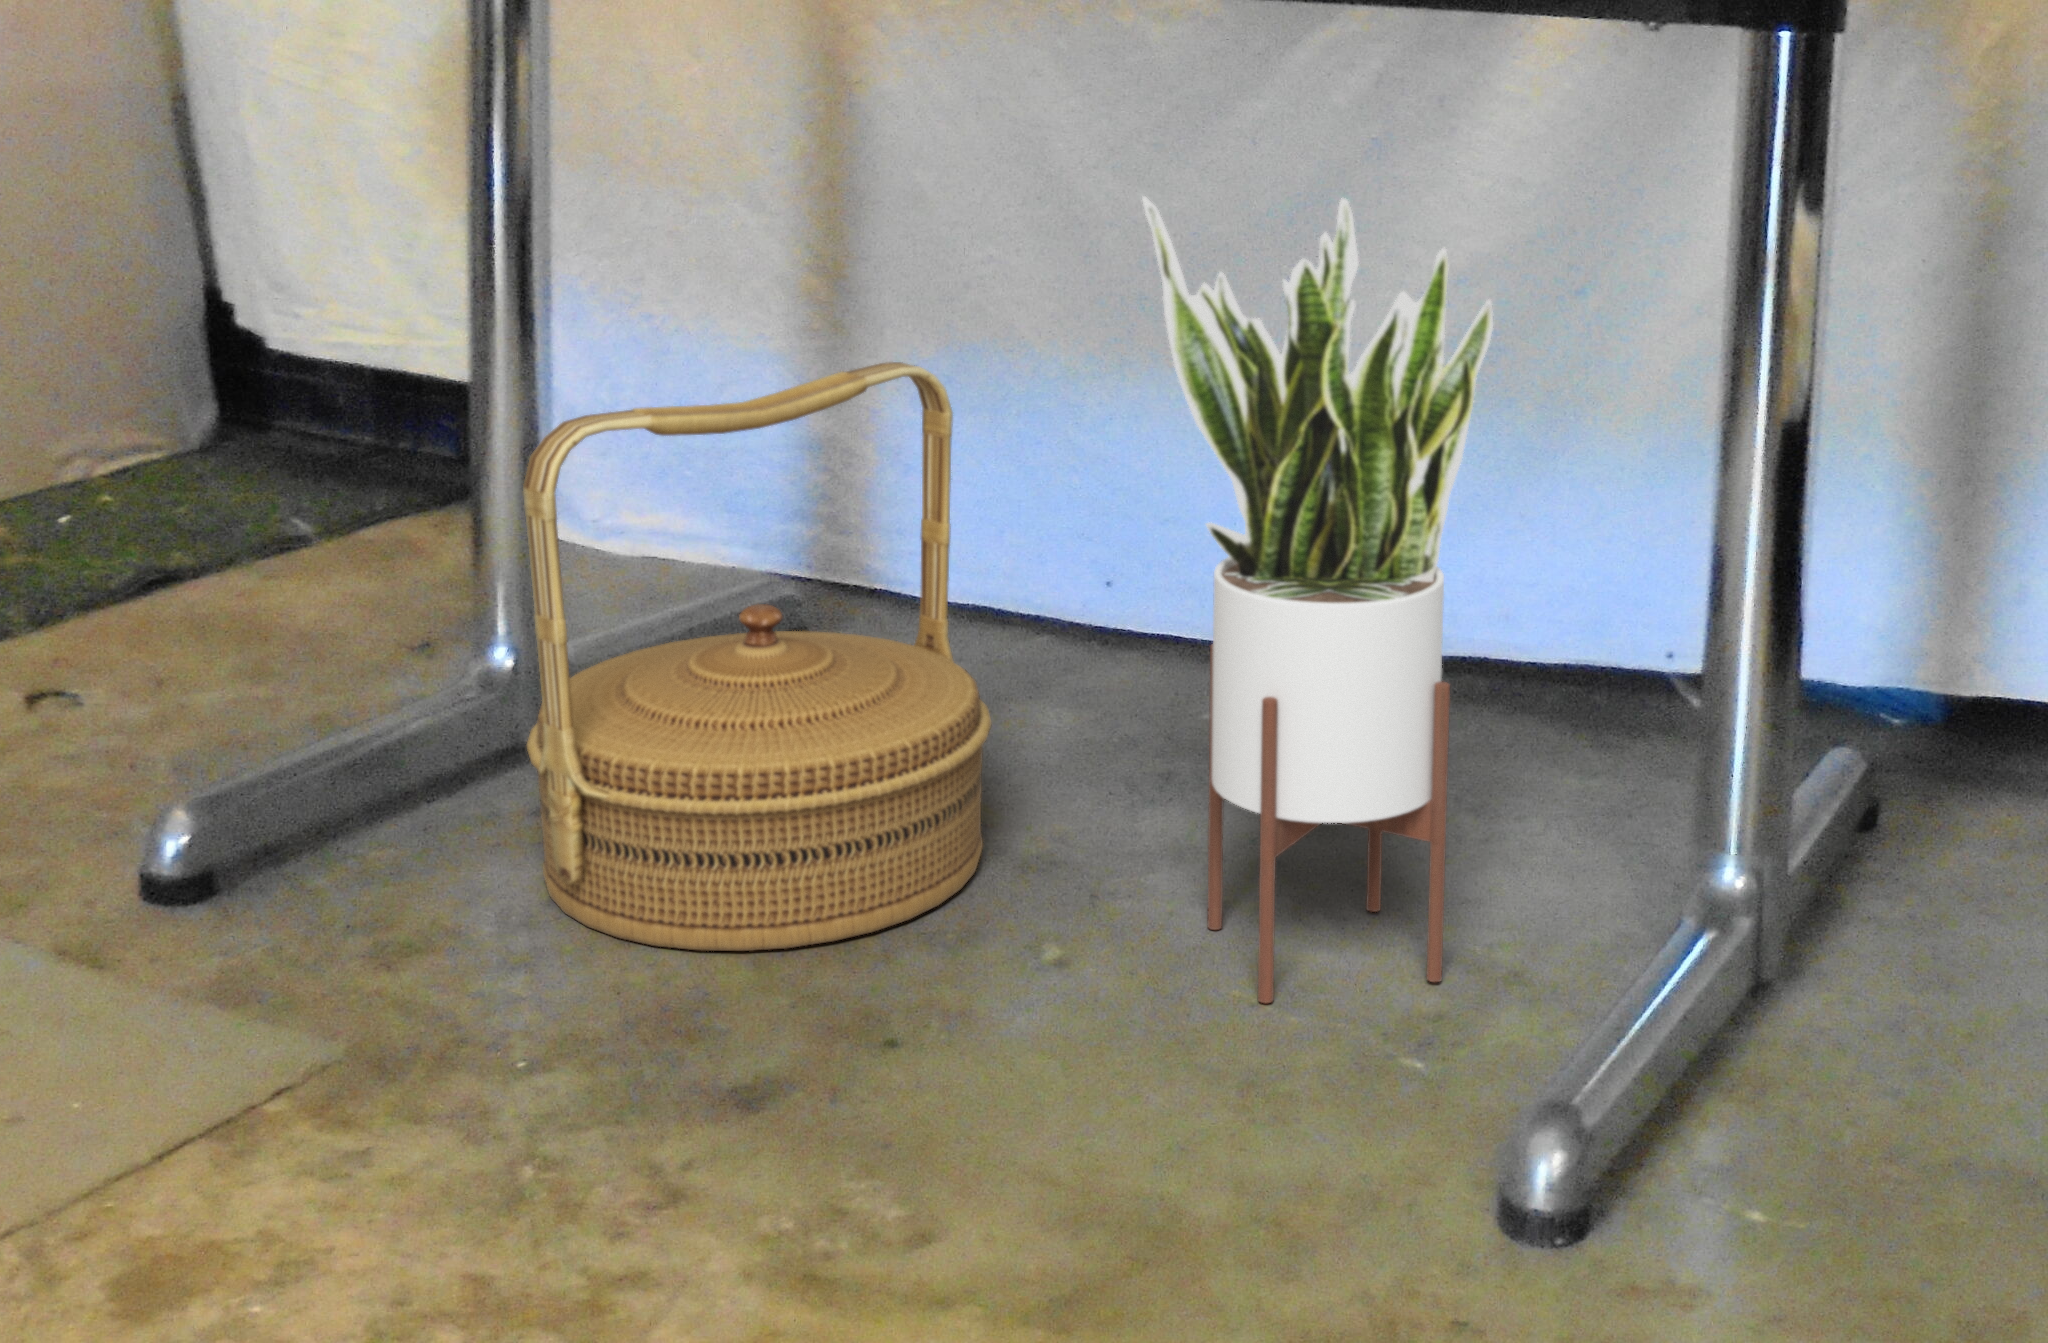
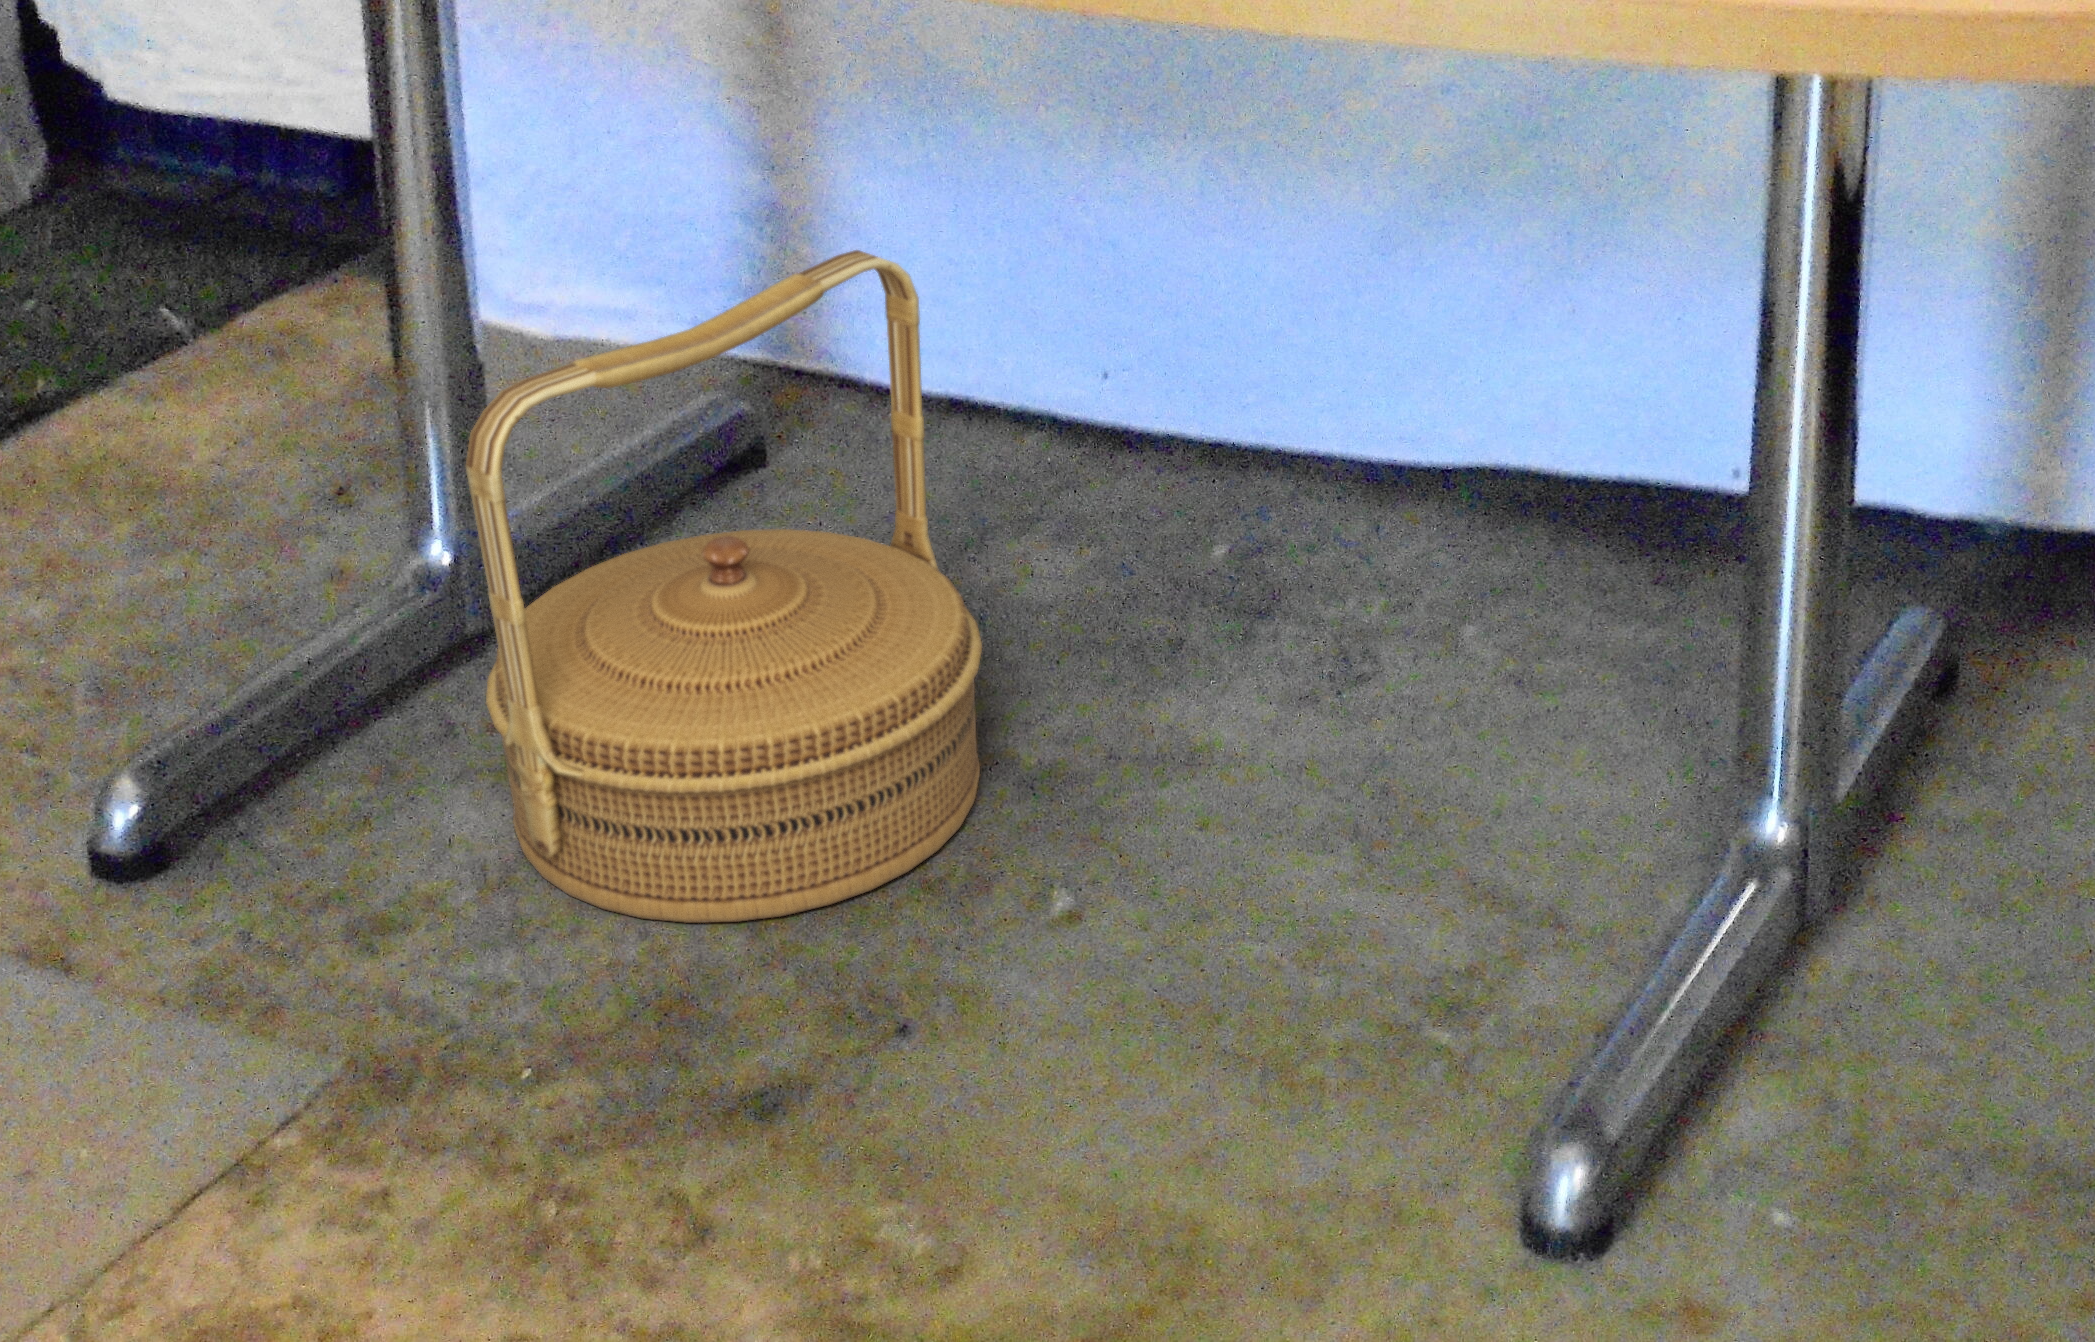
potted plant: present [1142,196,1493,1003] -> none [1118,135,1508,967]

